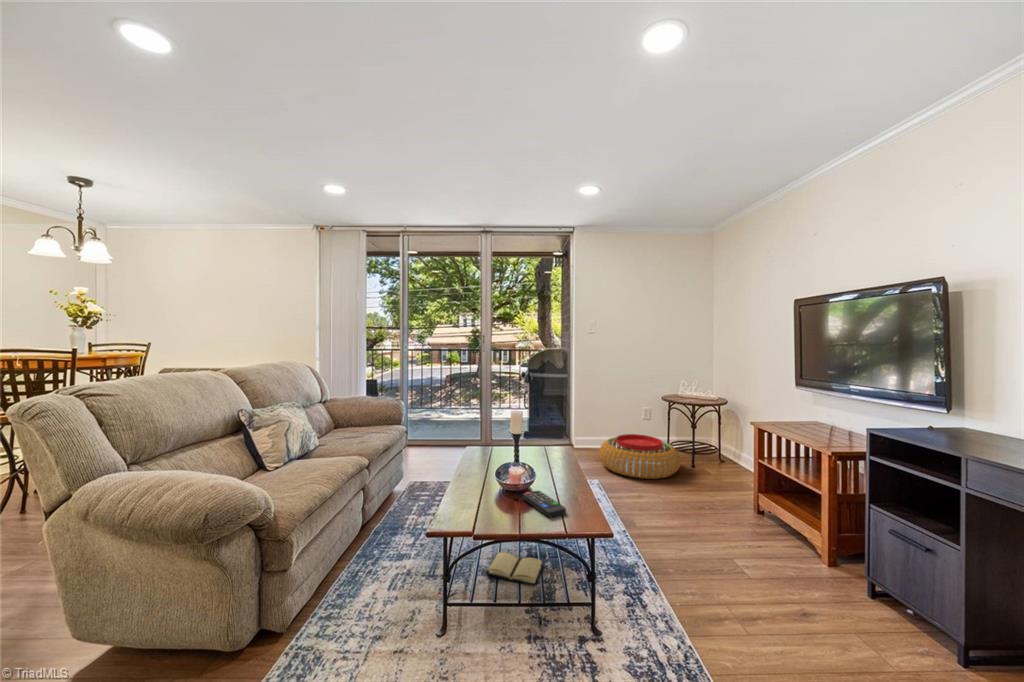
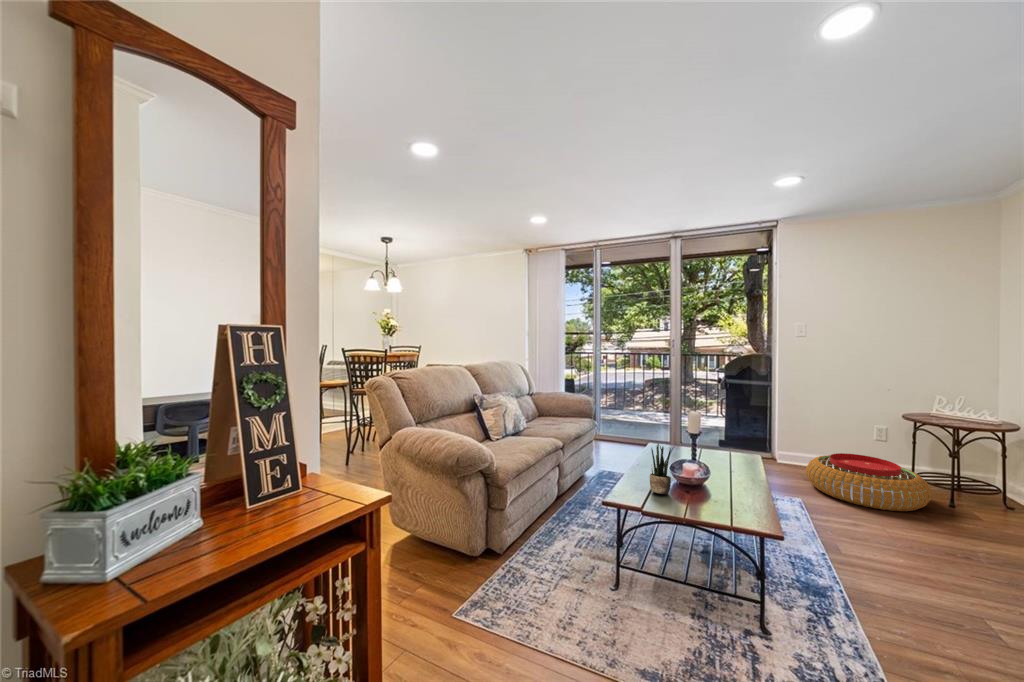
potted plant: none [481,448,503,507] -> present [650,444,671,494]
remote control: present [523,490,566,518] -> none [692,488,734,513]
book: present [486,552,544,586] -> none [657,541,718,577]

